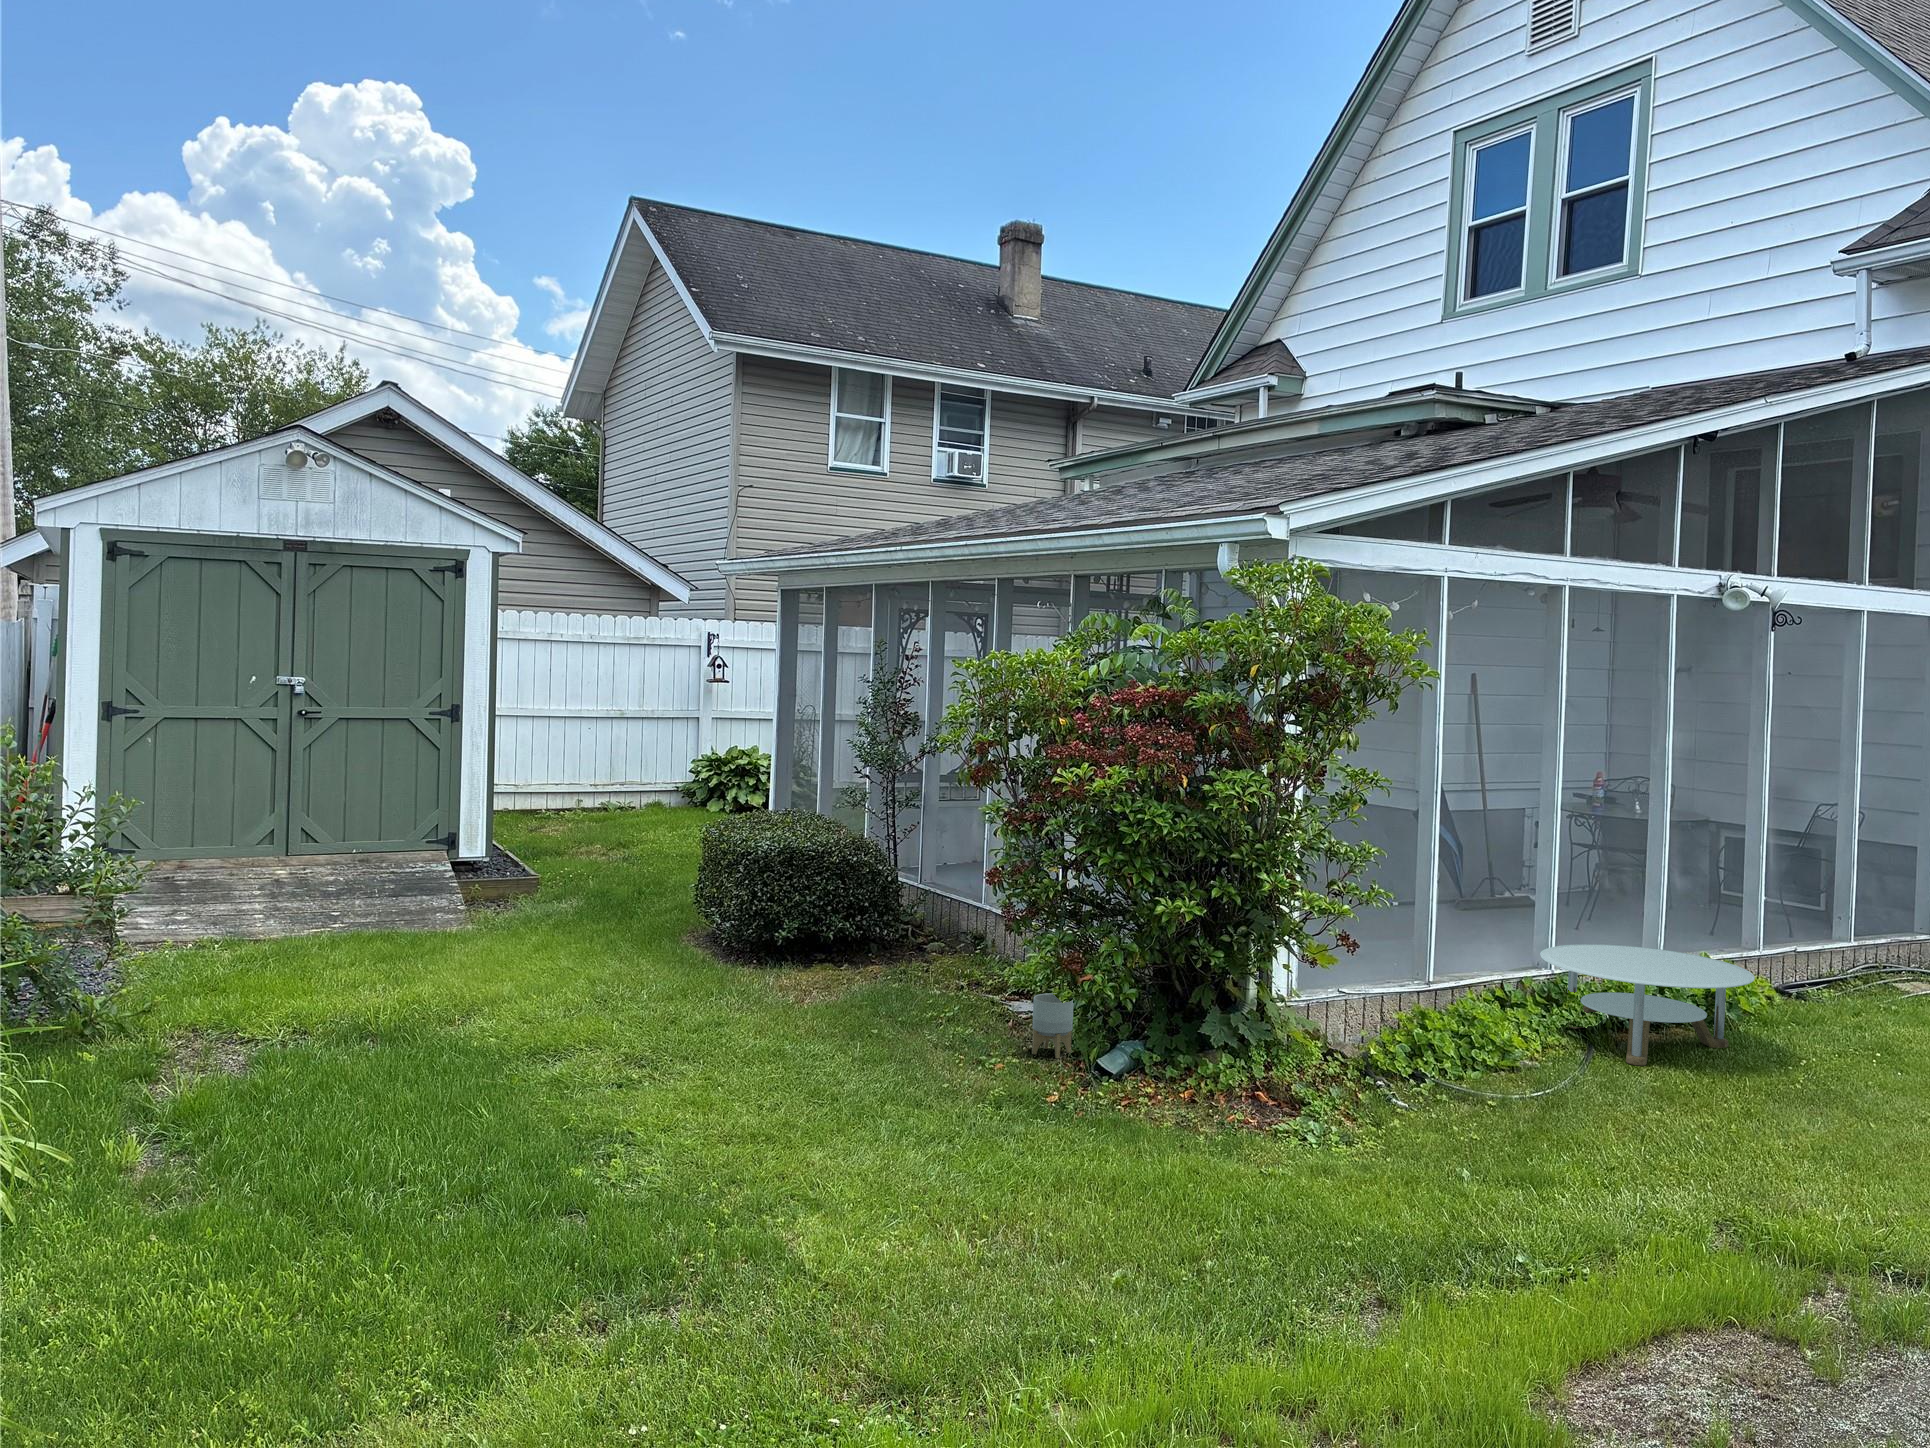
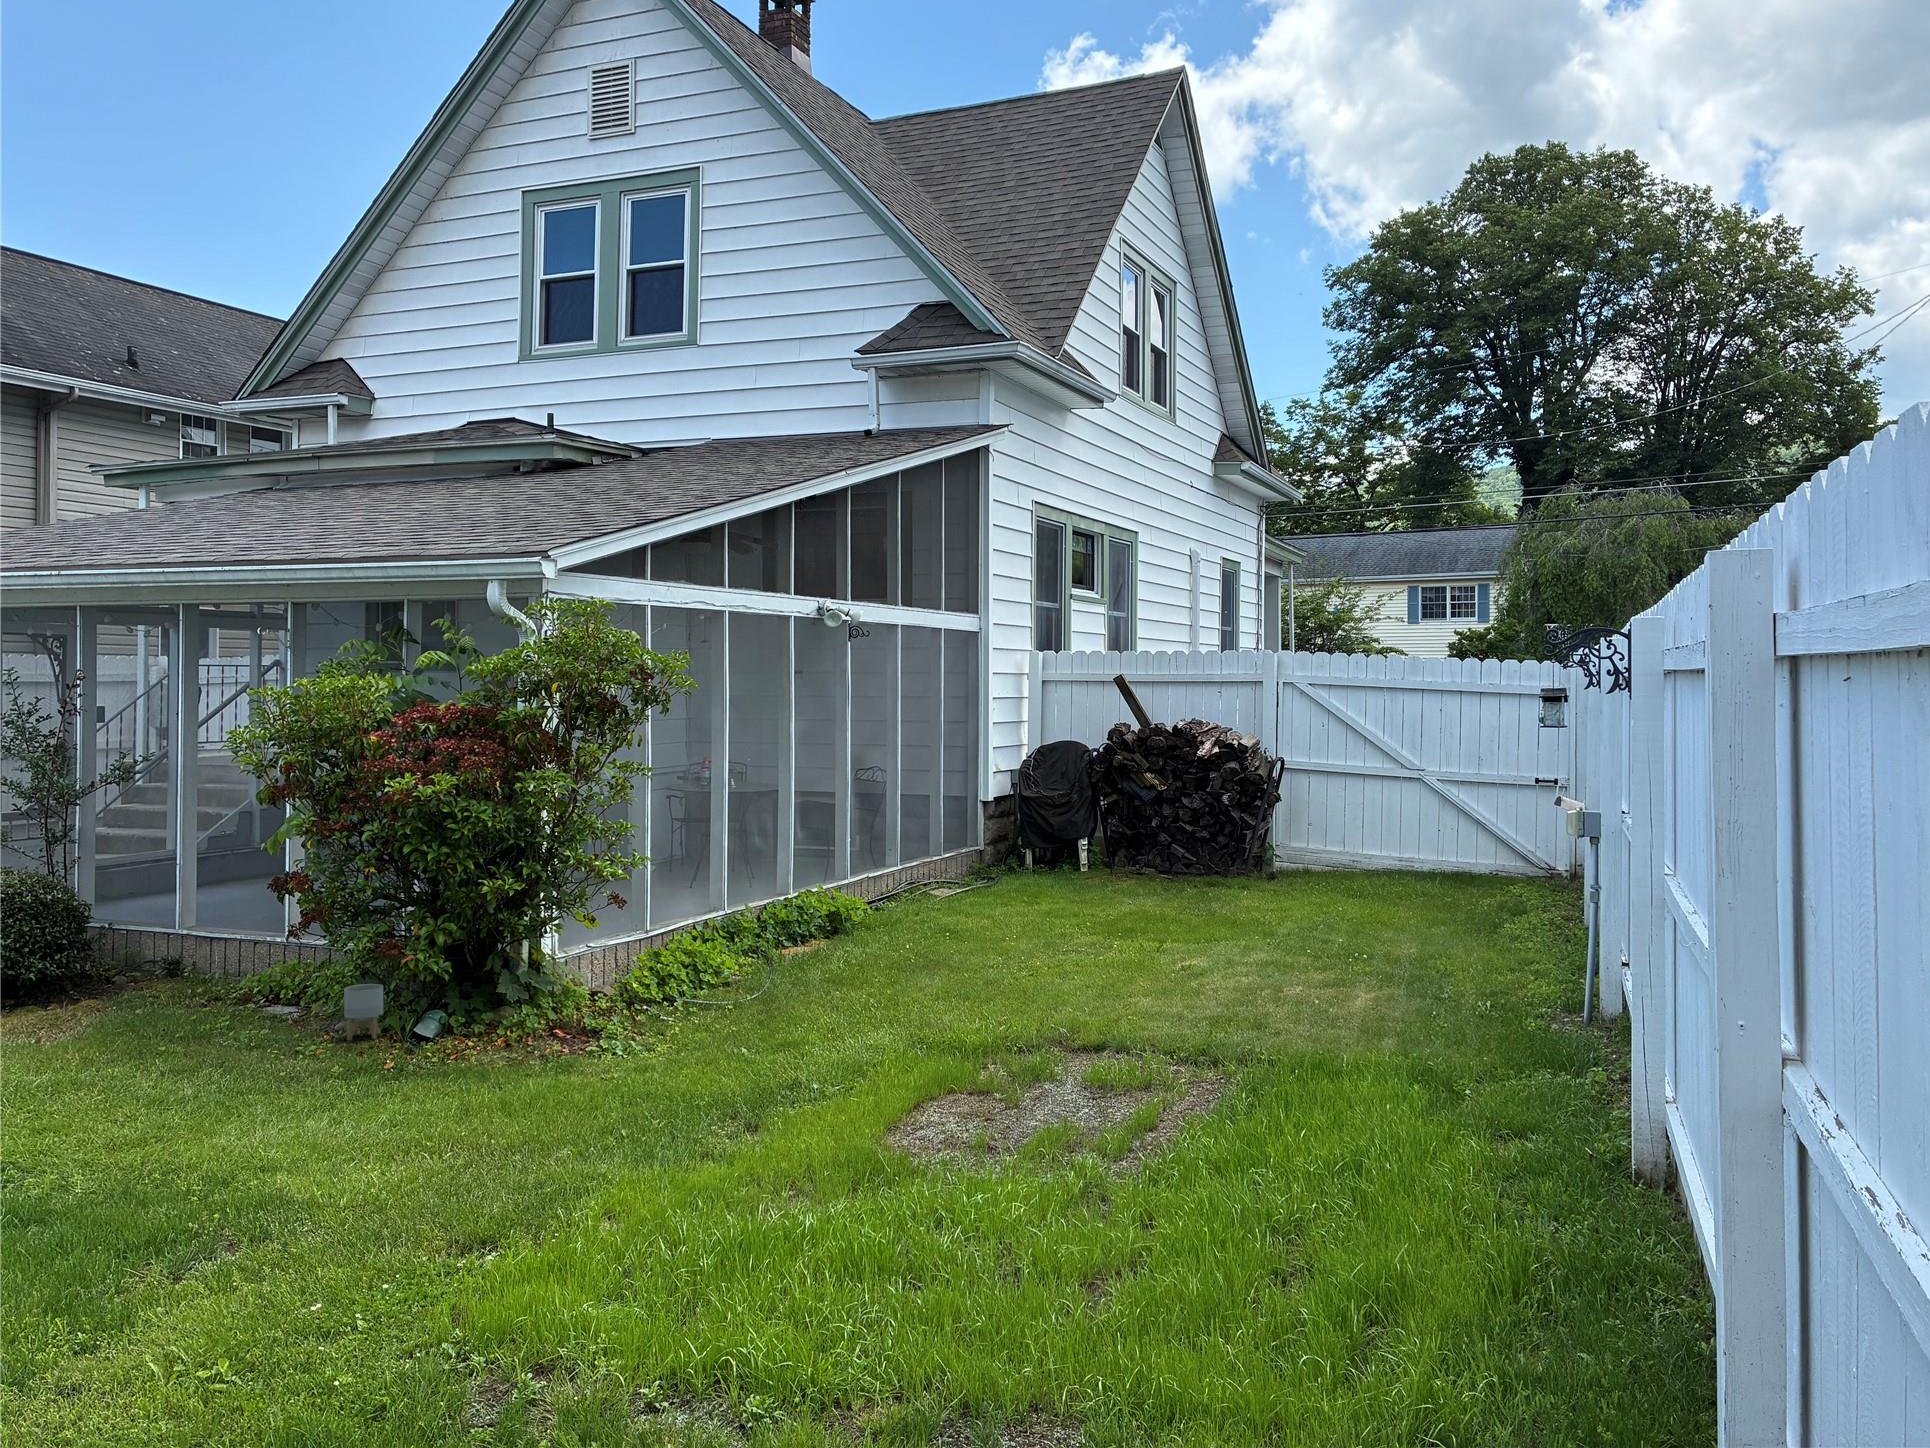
round table: present [1540,944,1755,1066] -> none [724,884,874,966]

